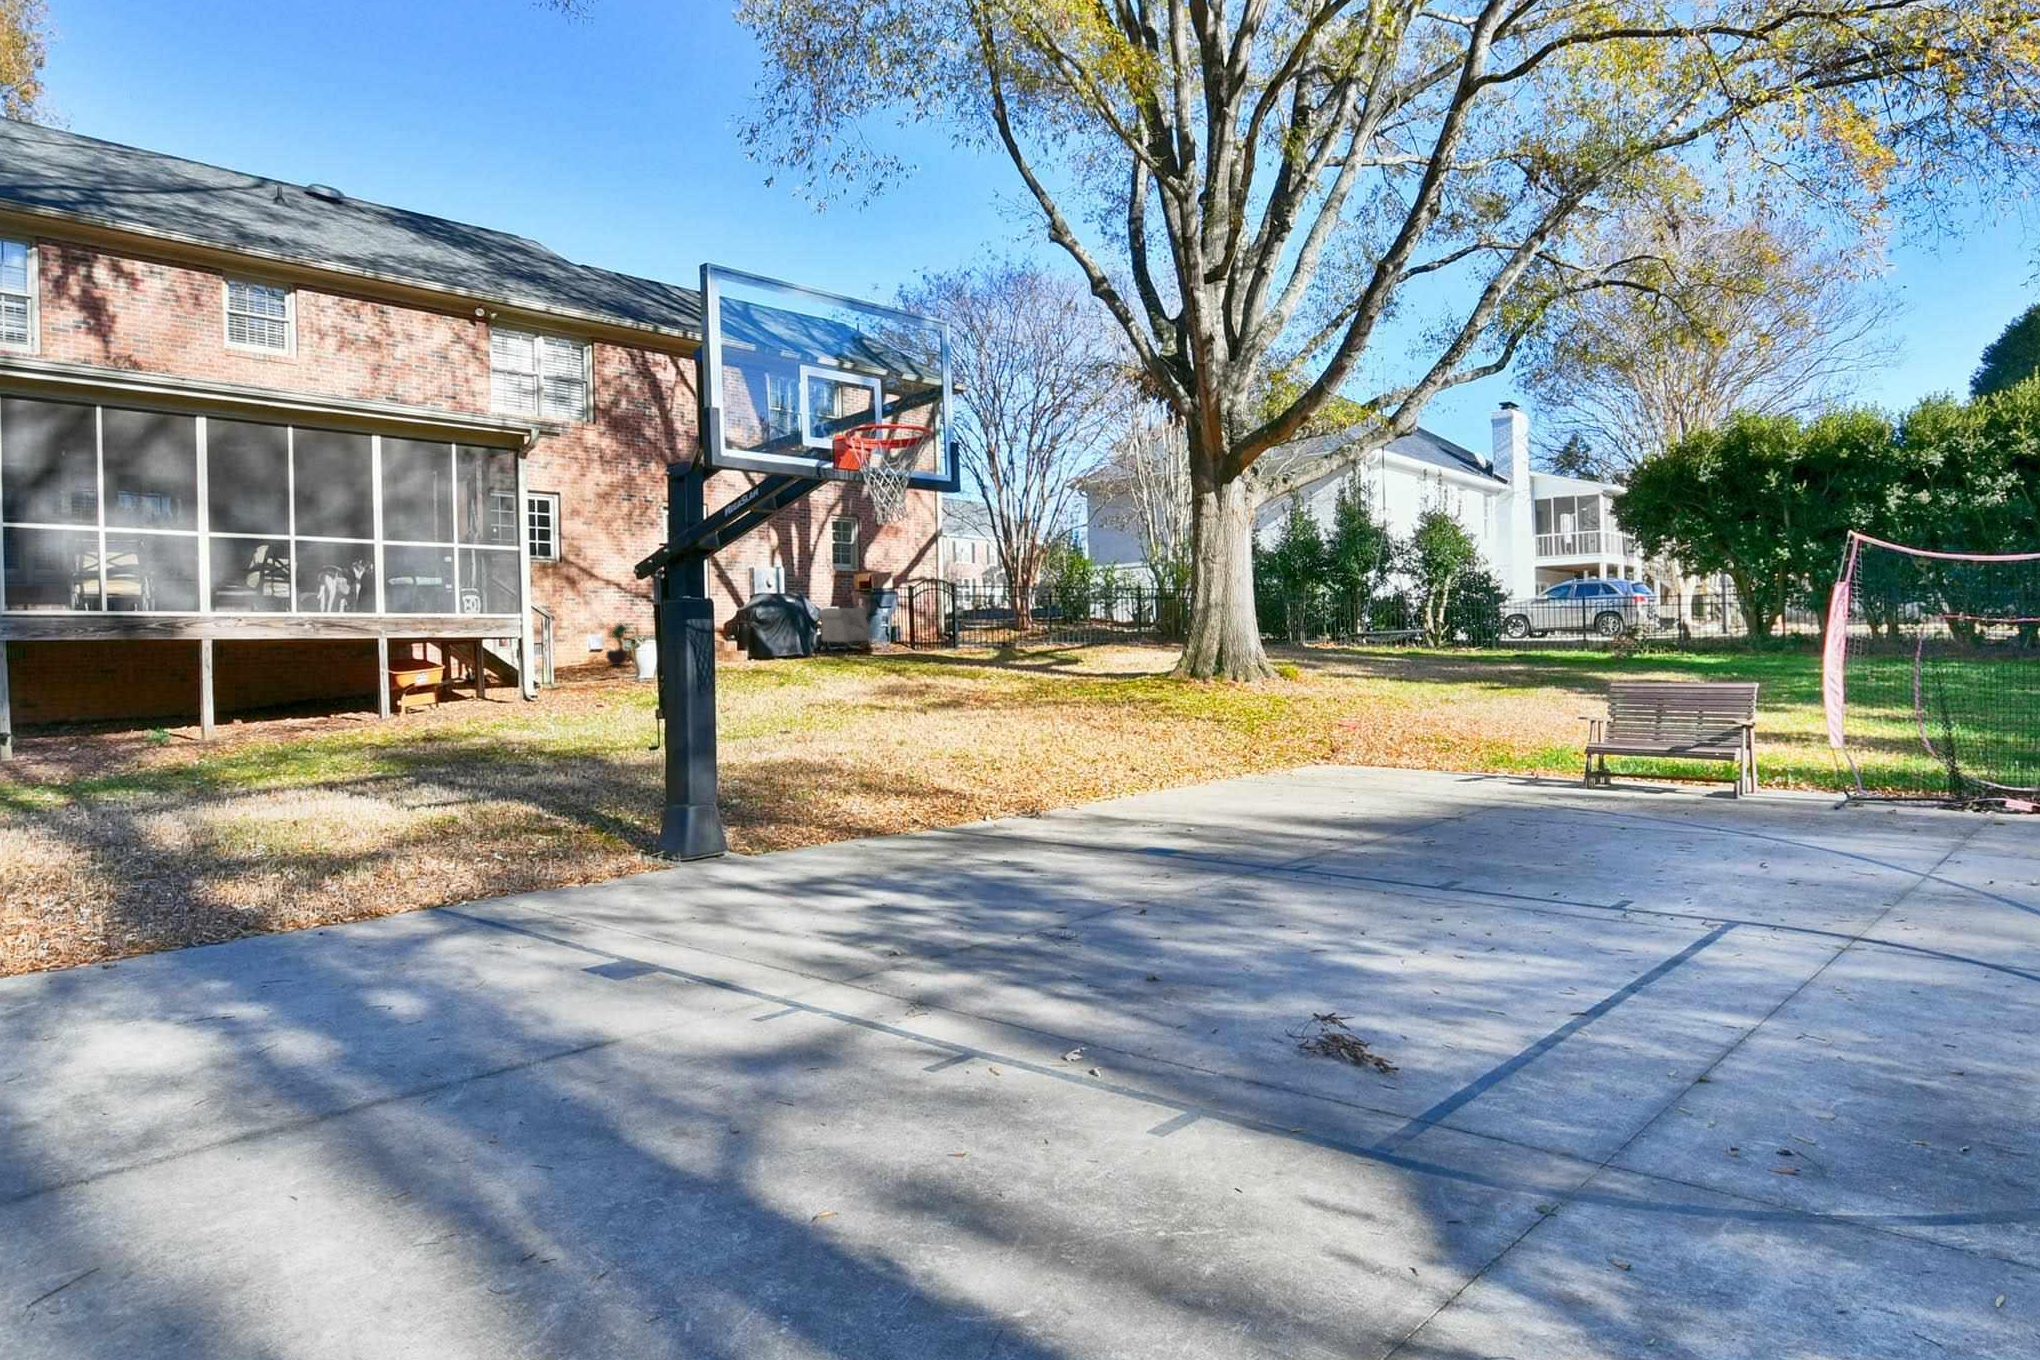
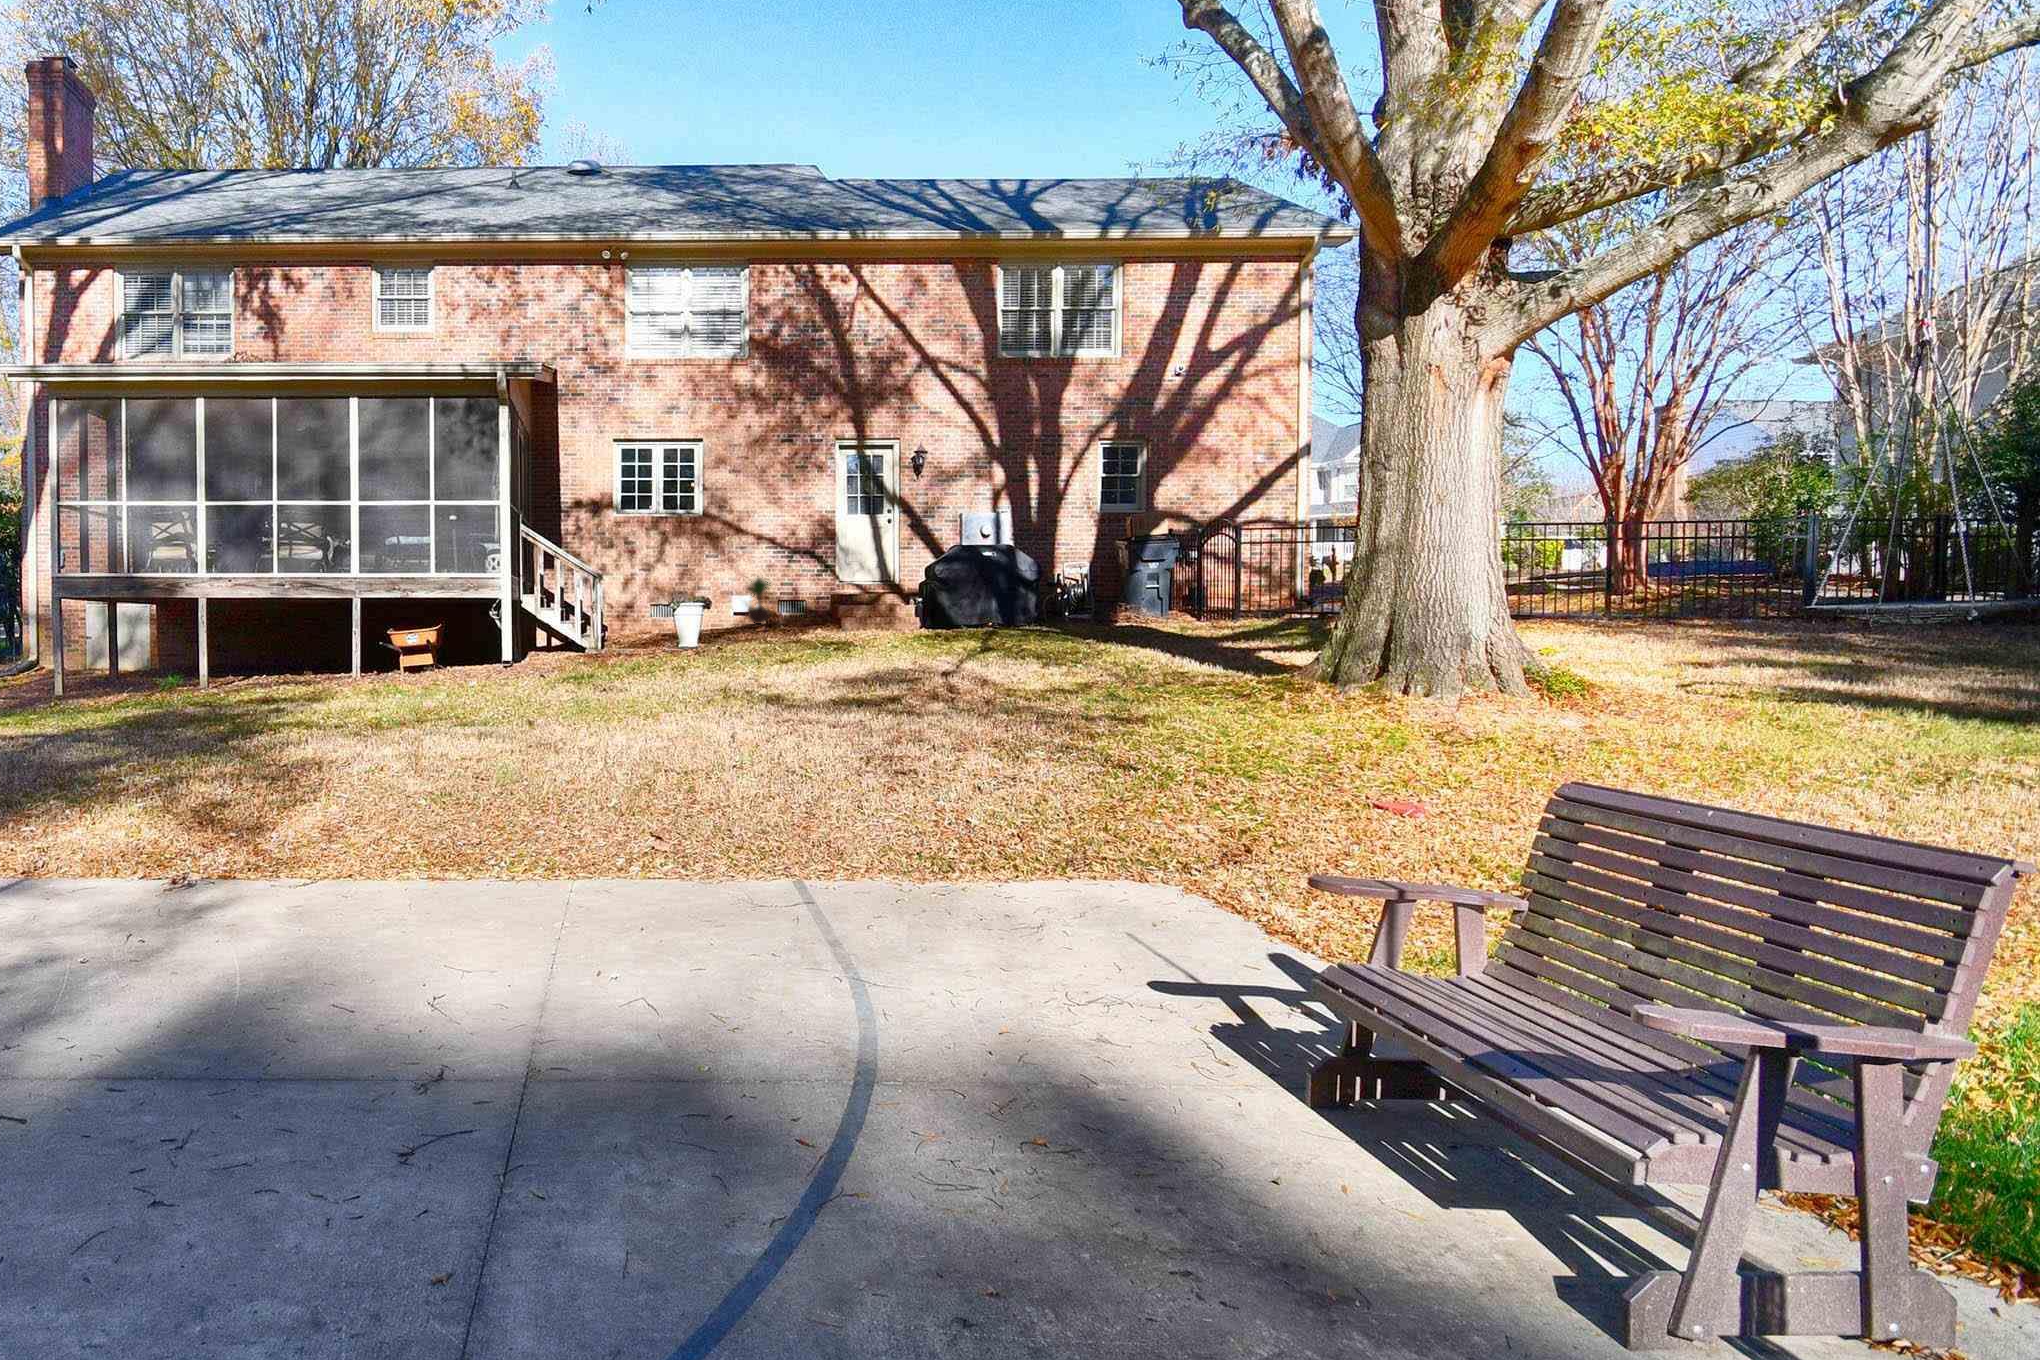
chair: present [819,608,870,650] -> none [1067,562,1138,618]

